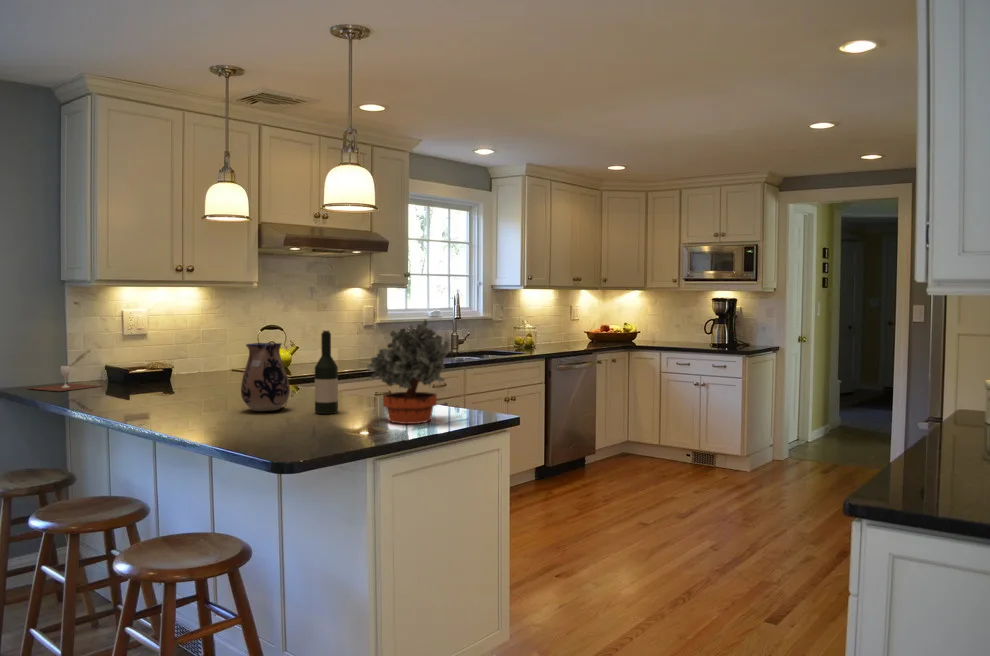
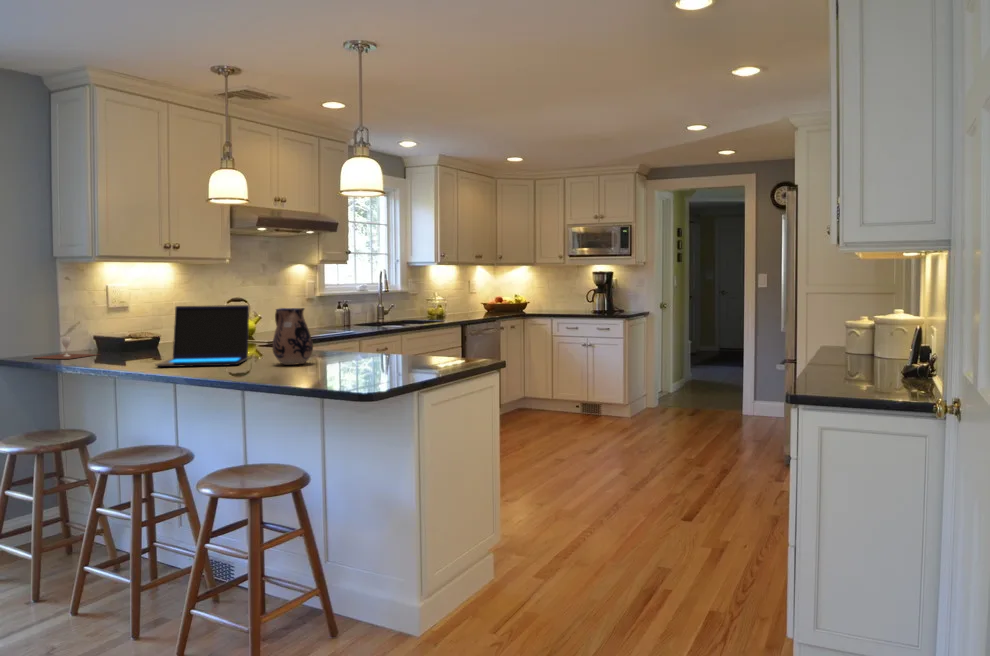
potted plant: present [367,320,449,424] -> none [387,285,458,368]
wine bottle: present [315,331,338,414] -> none [338,296,357,365]
laptop: none [115,336,240,409] -> present [156,305,249,367]

